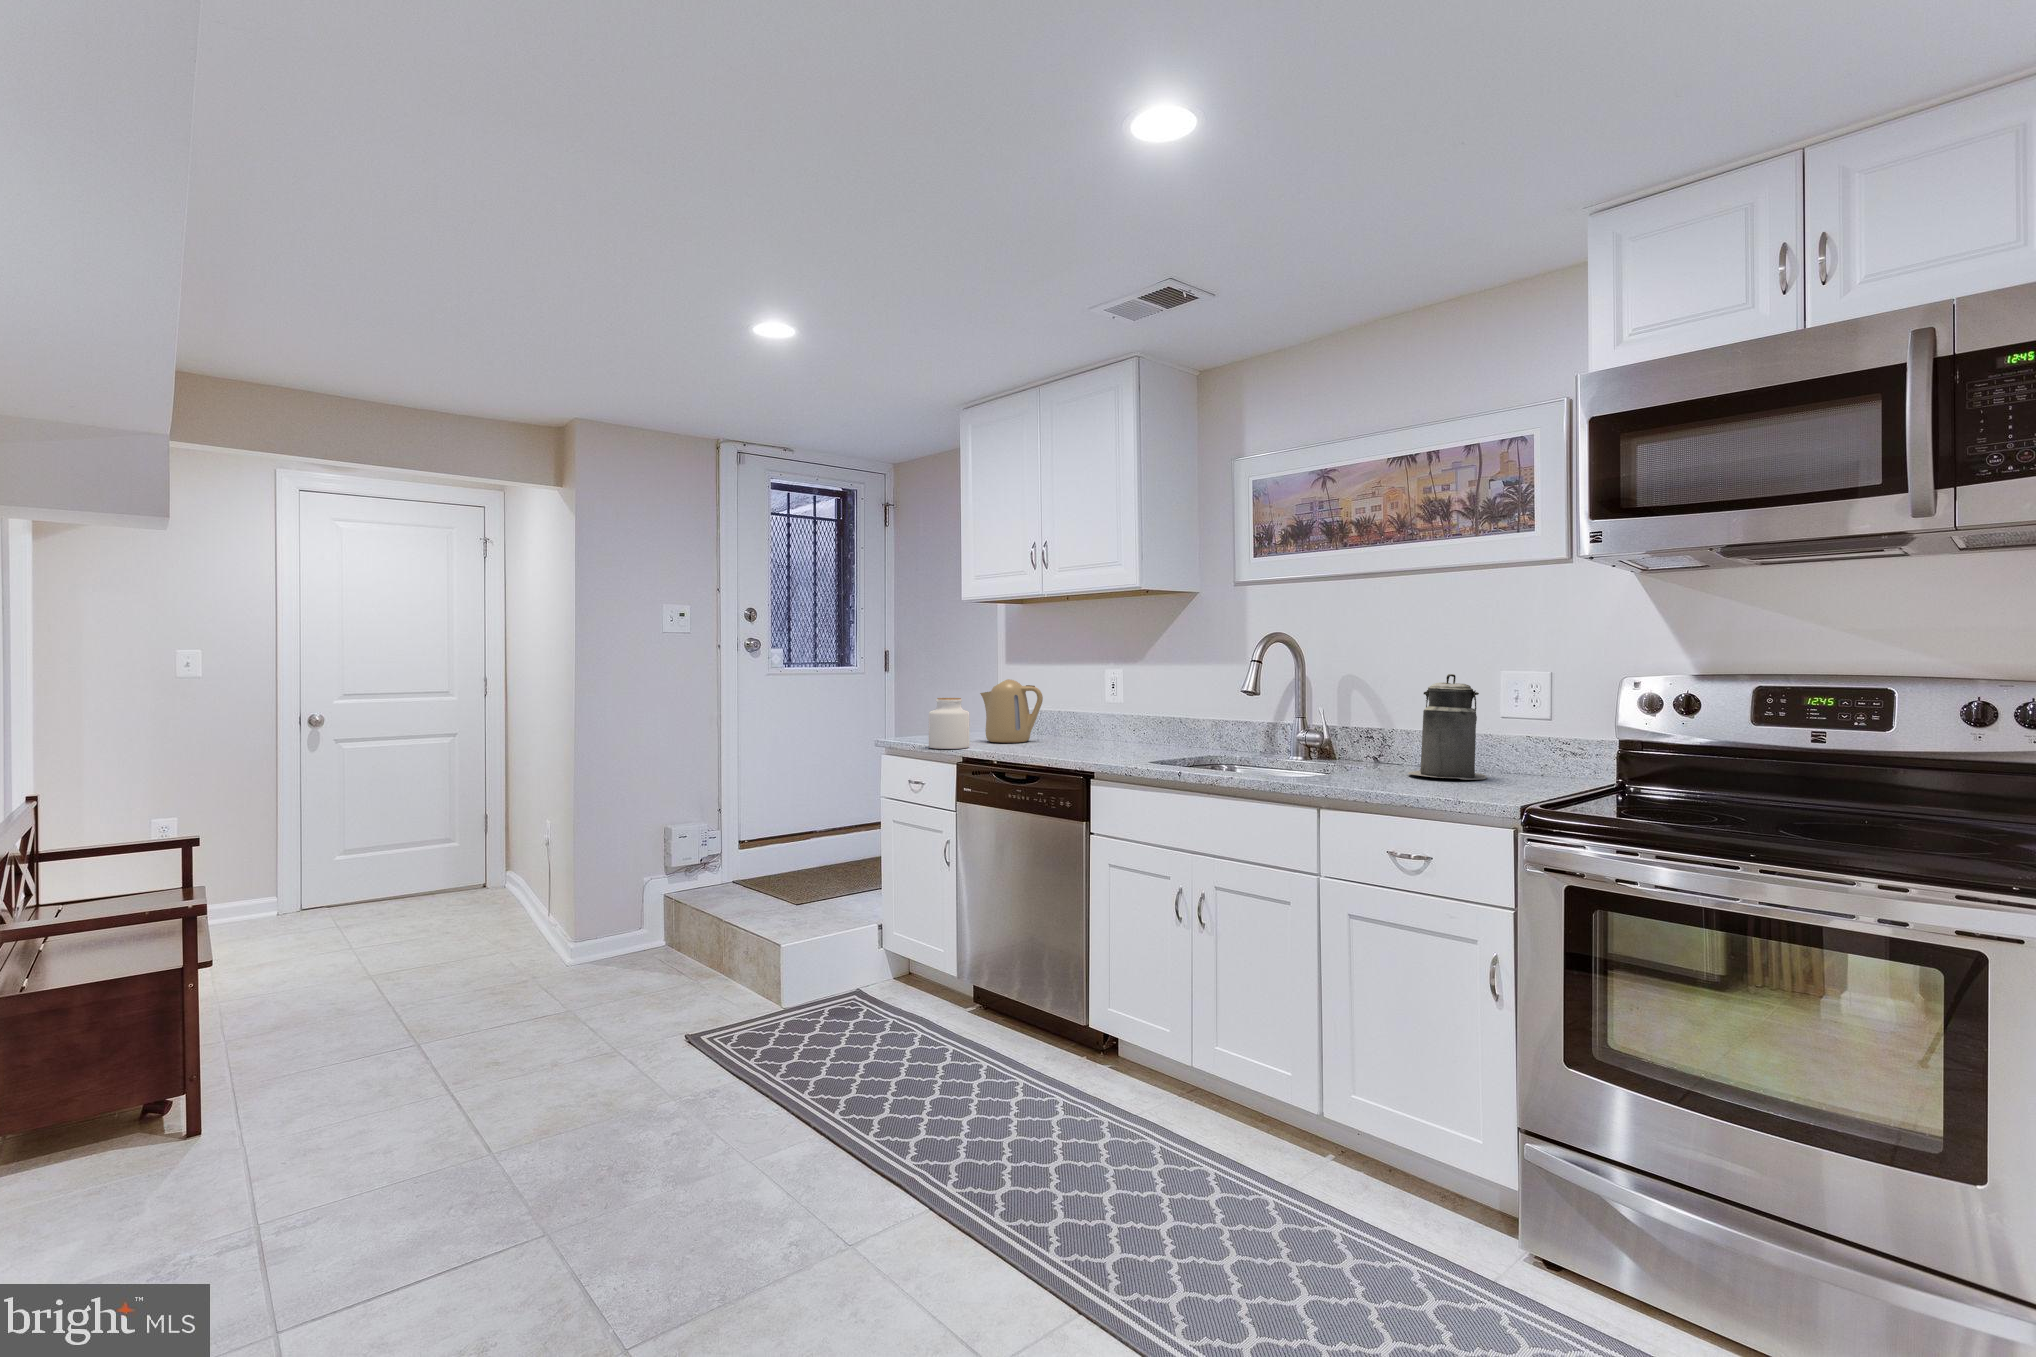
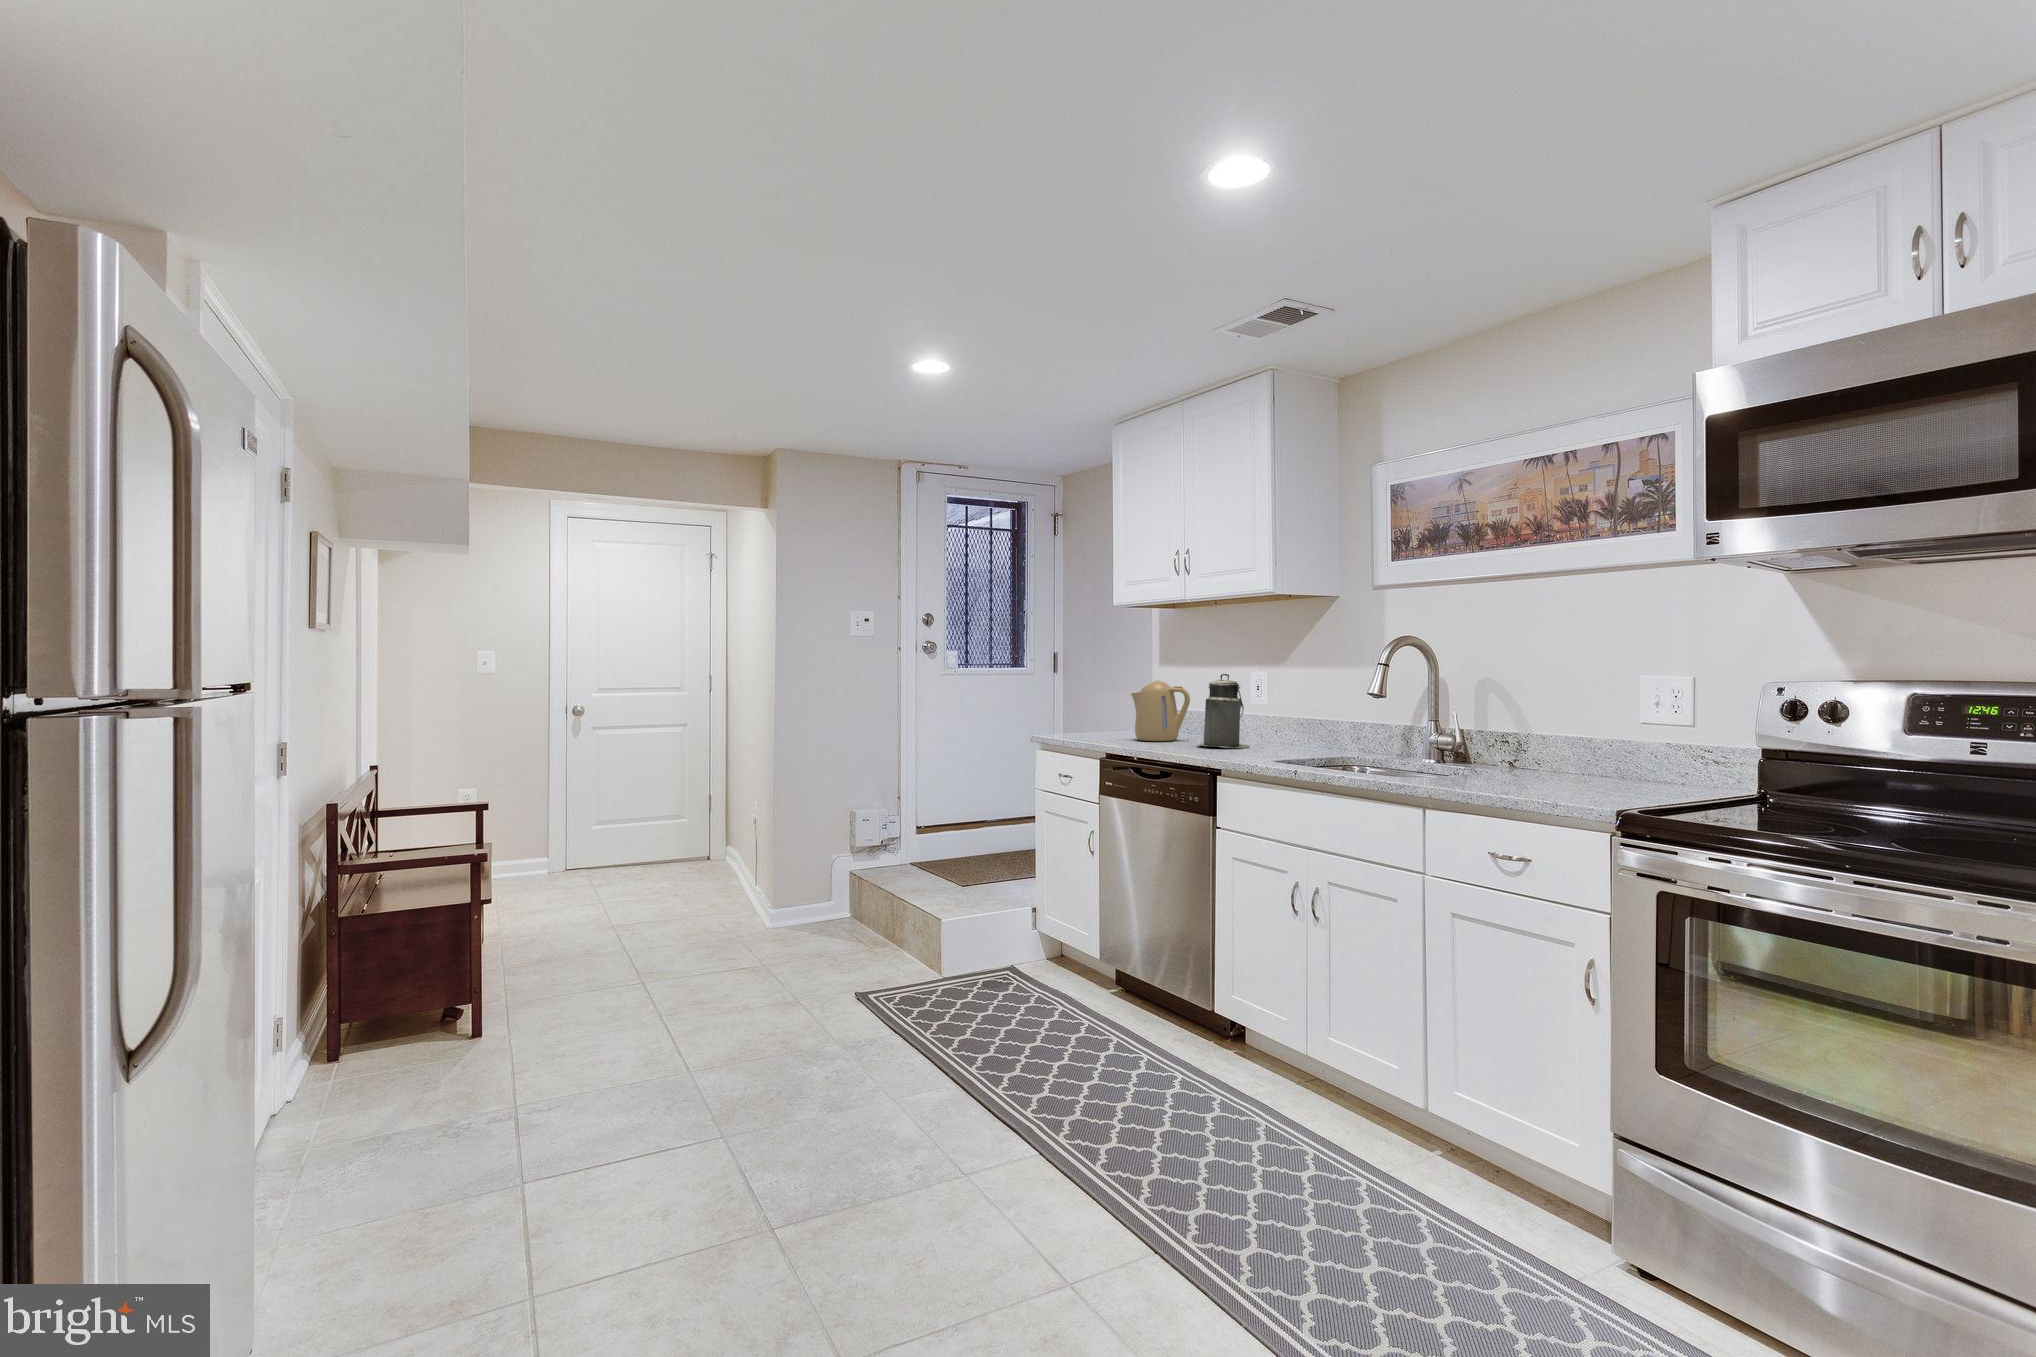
canister: present [1408,674,1487,780] -> present [1198,674,1249,748]
jar: present [929,698,970,749] -> none [1078,698,1117,746]

